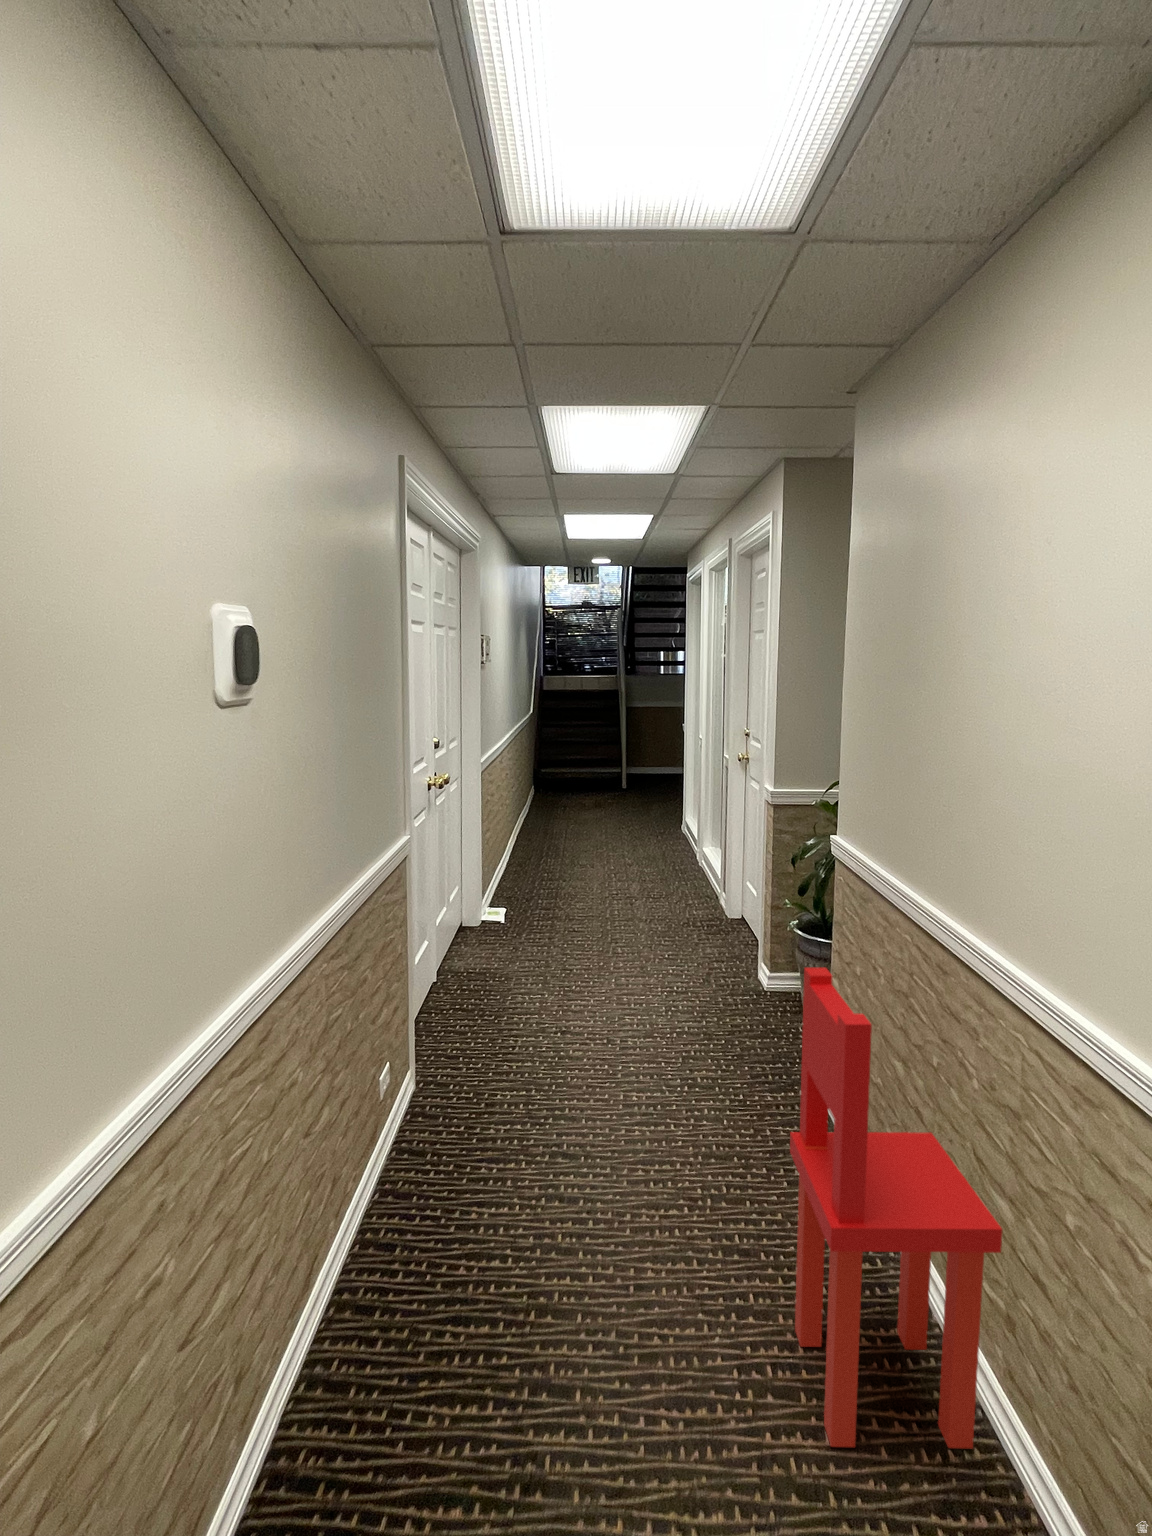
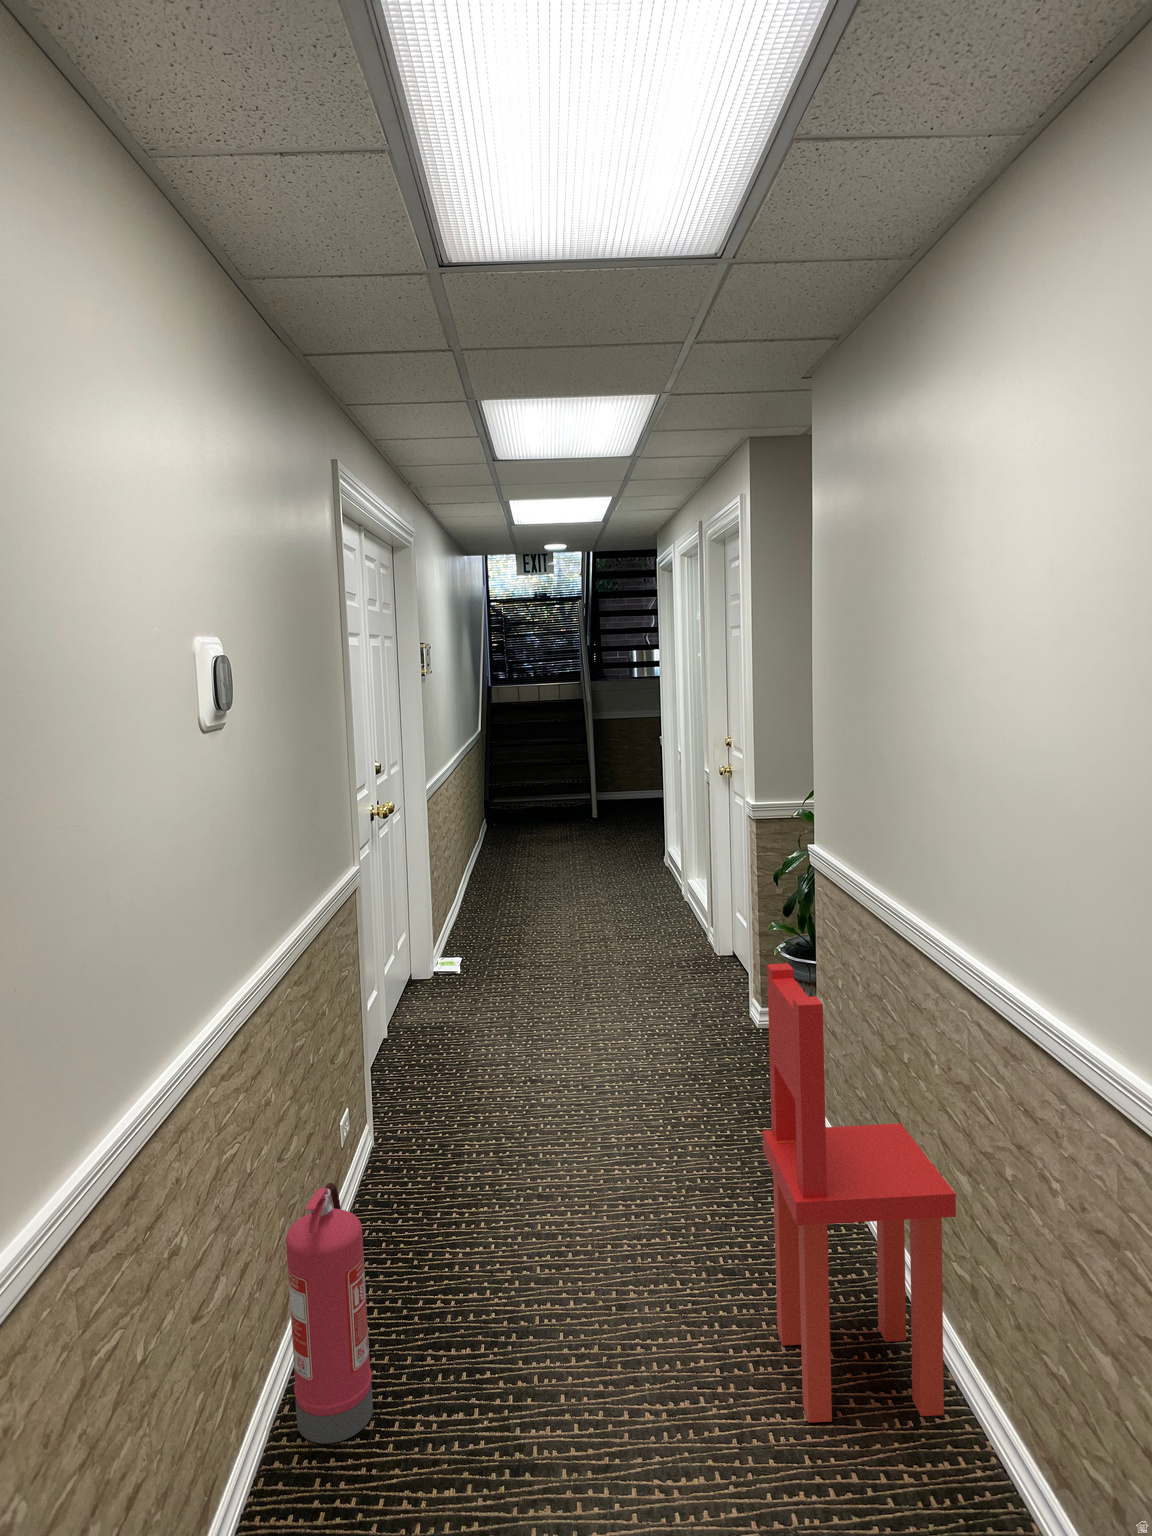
fire extinguisher: none [305,1166,388,1433] -> present [286,1183,373,1444]

